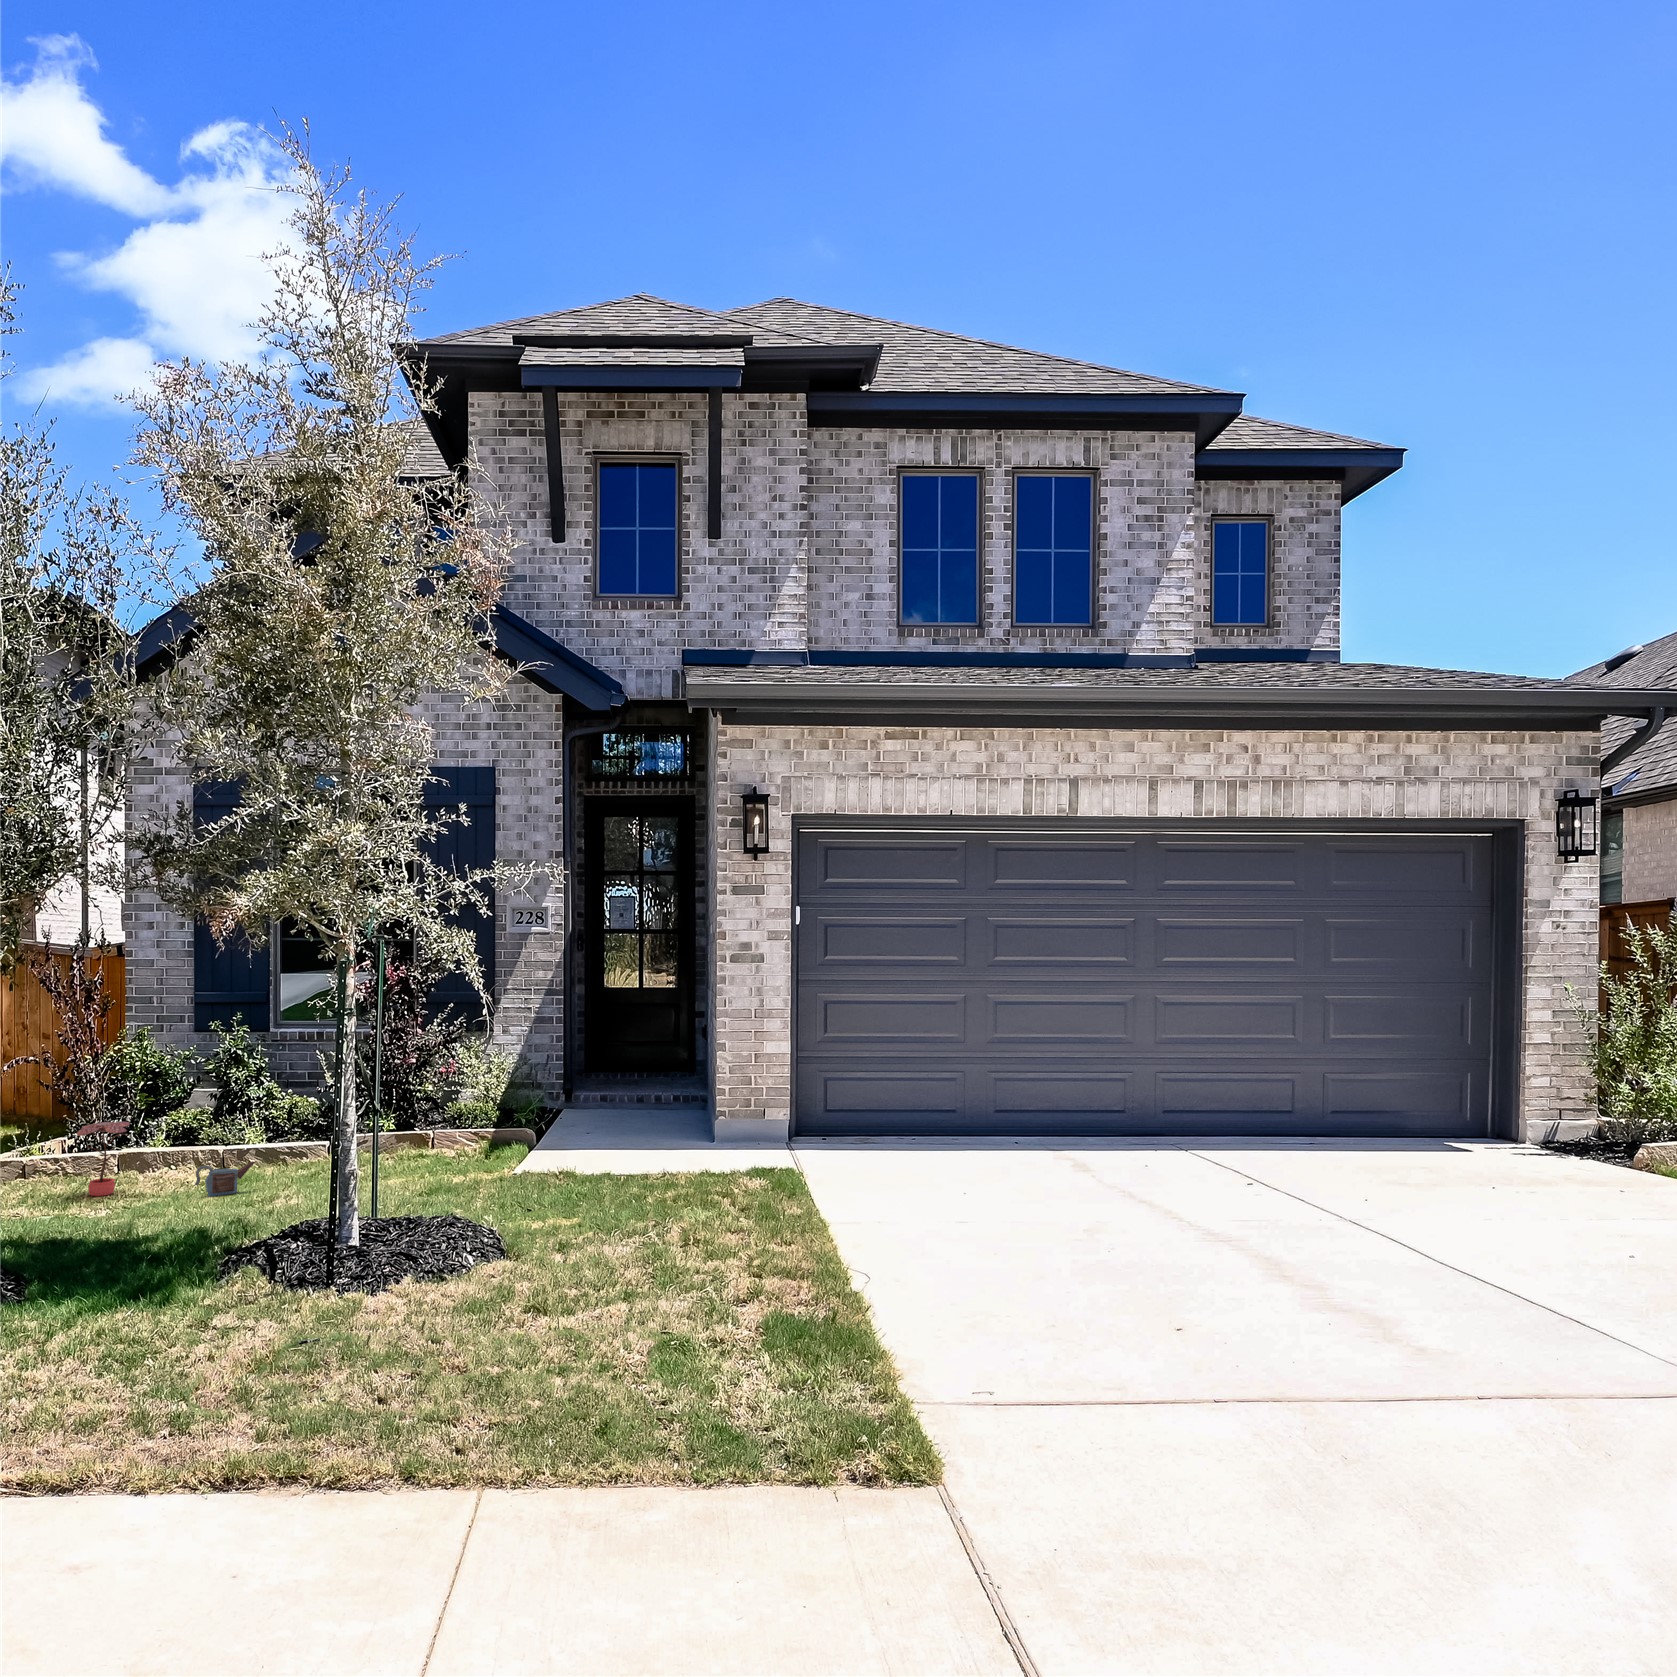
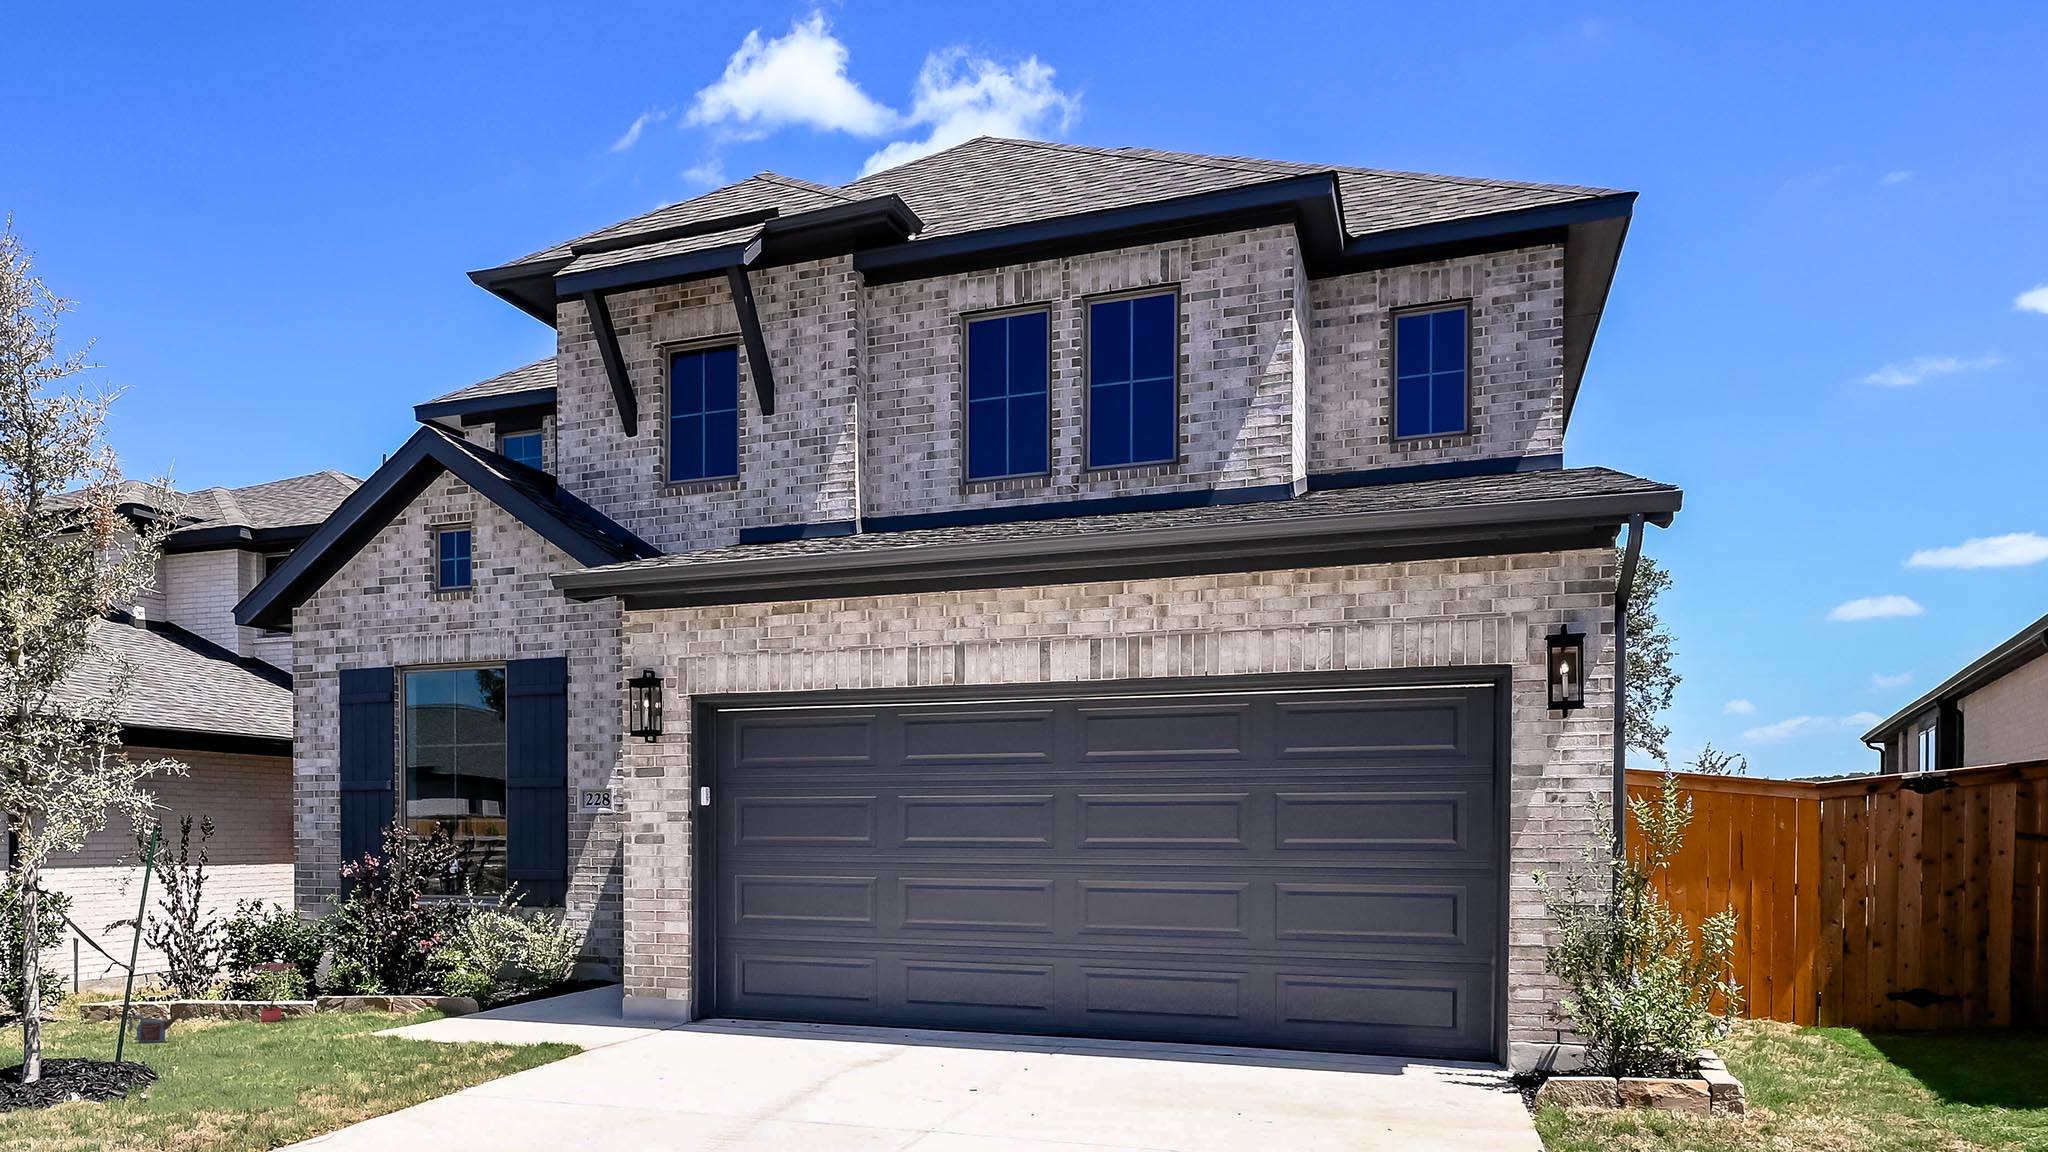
potted plant: present [77,1122,130,1196] -> present [250,963,297,1022]

